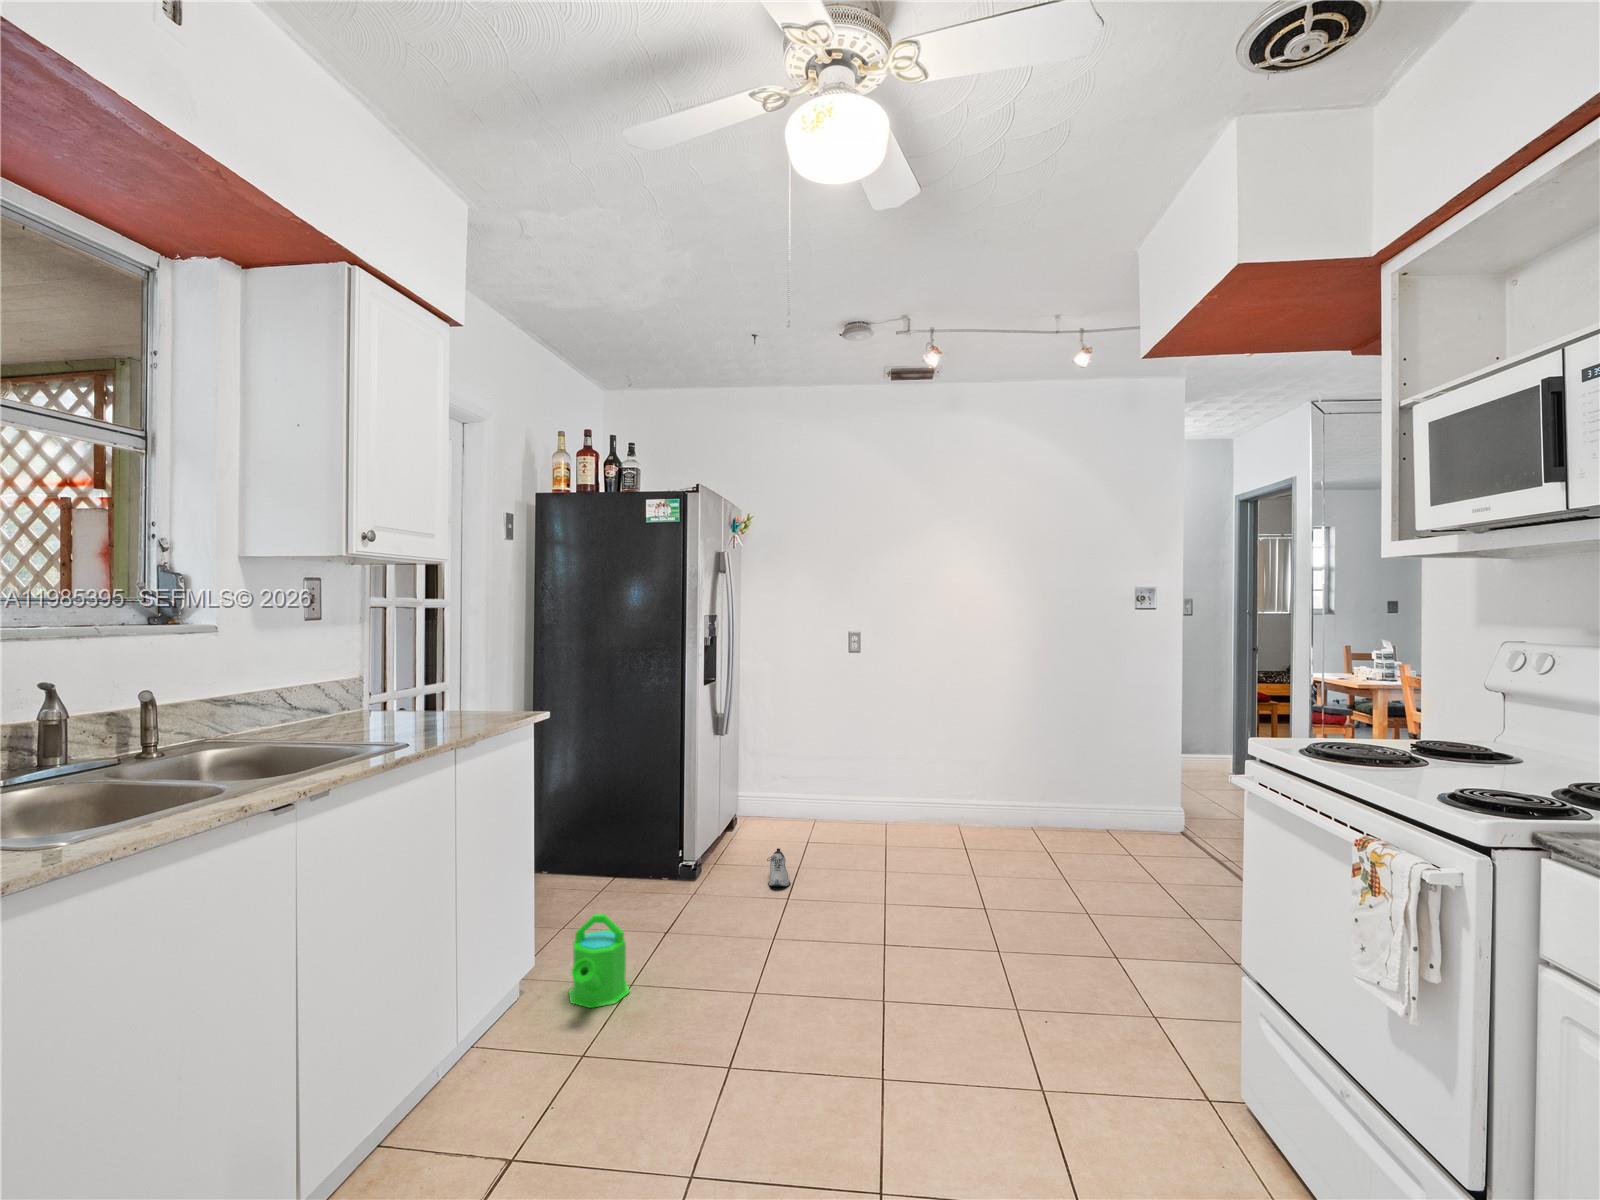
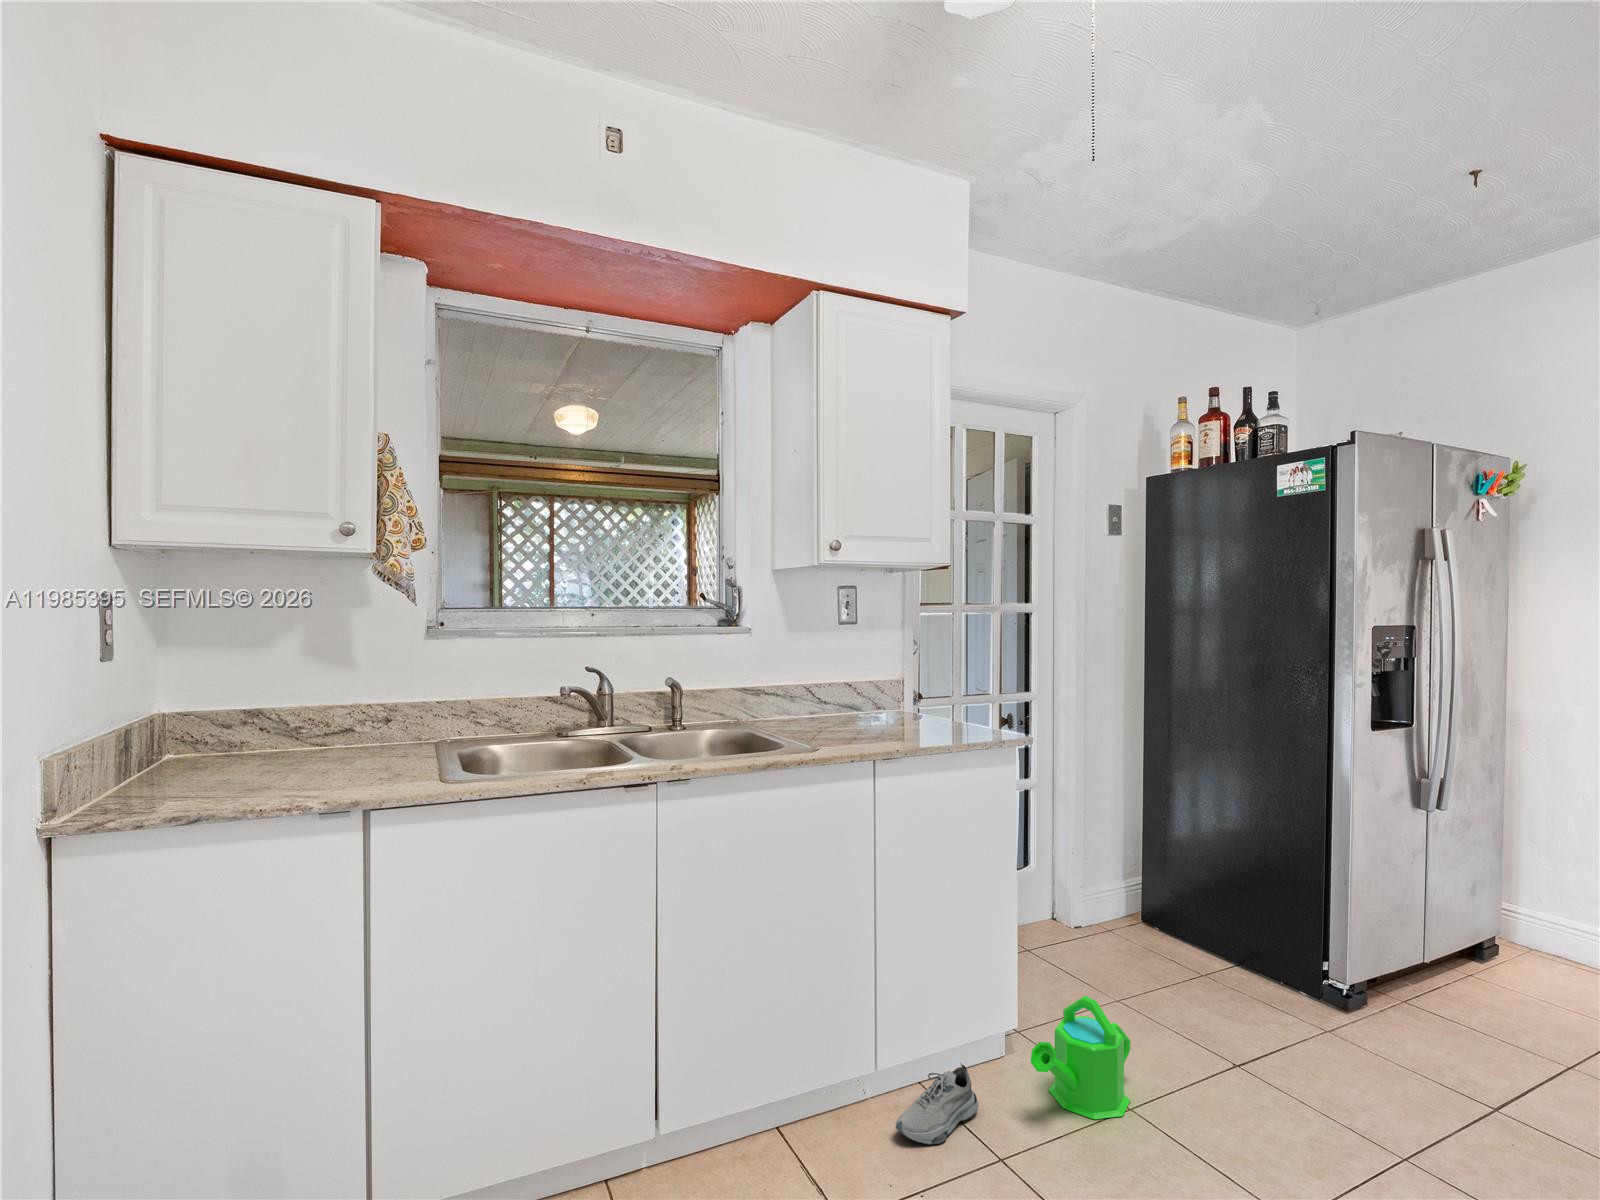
shoe: present [767,848,791,886] -> present [896,1064,979,1145]

